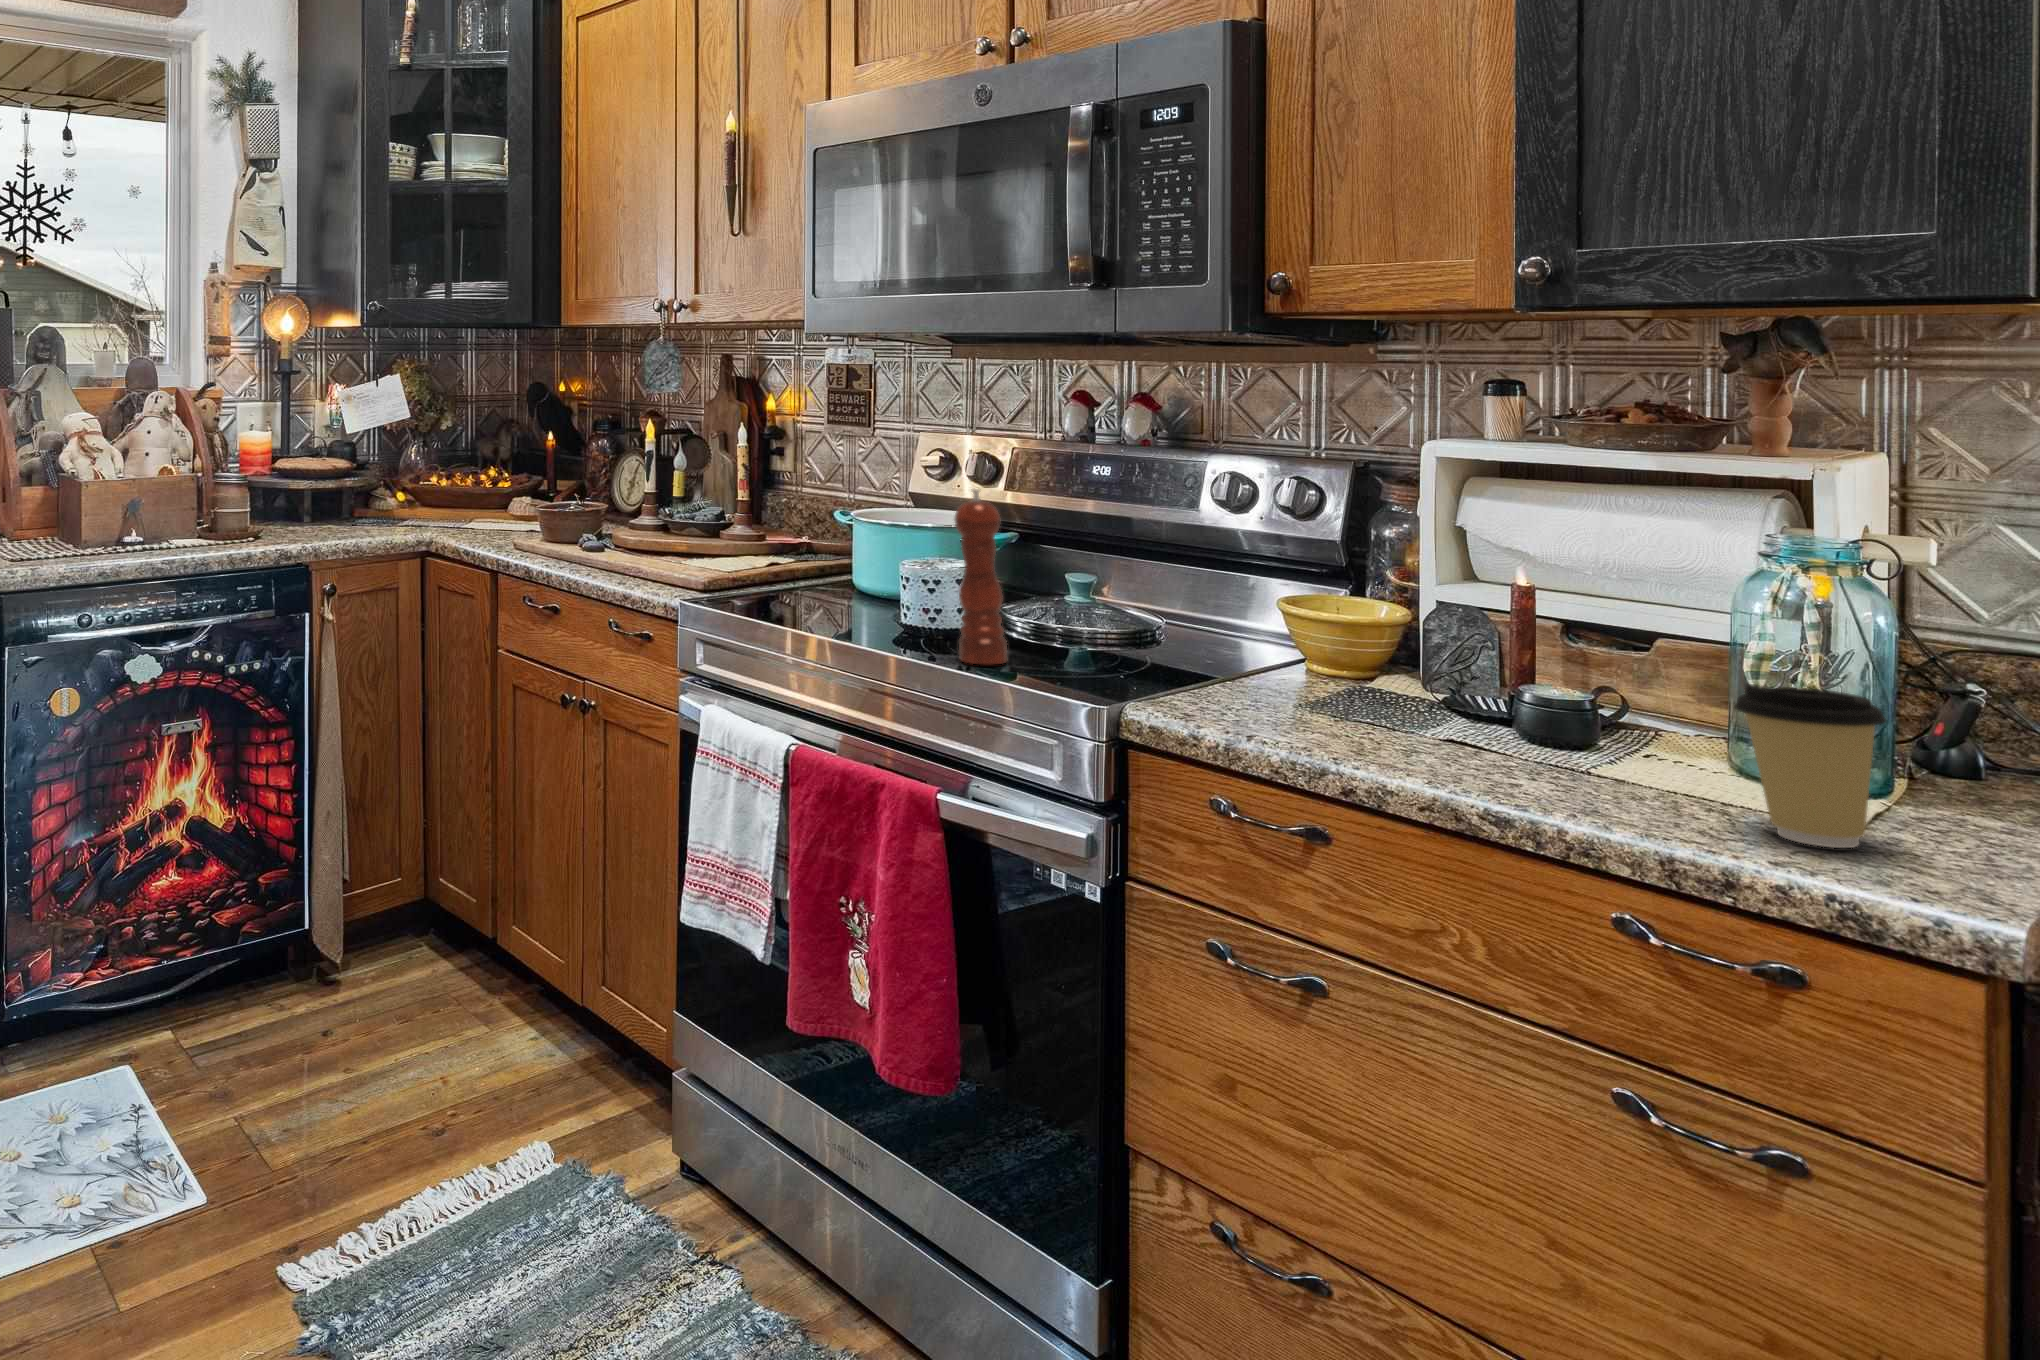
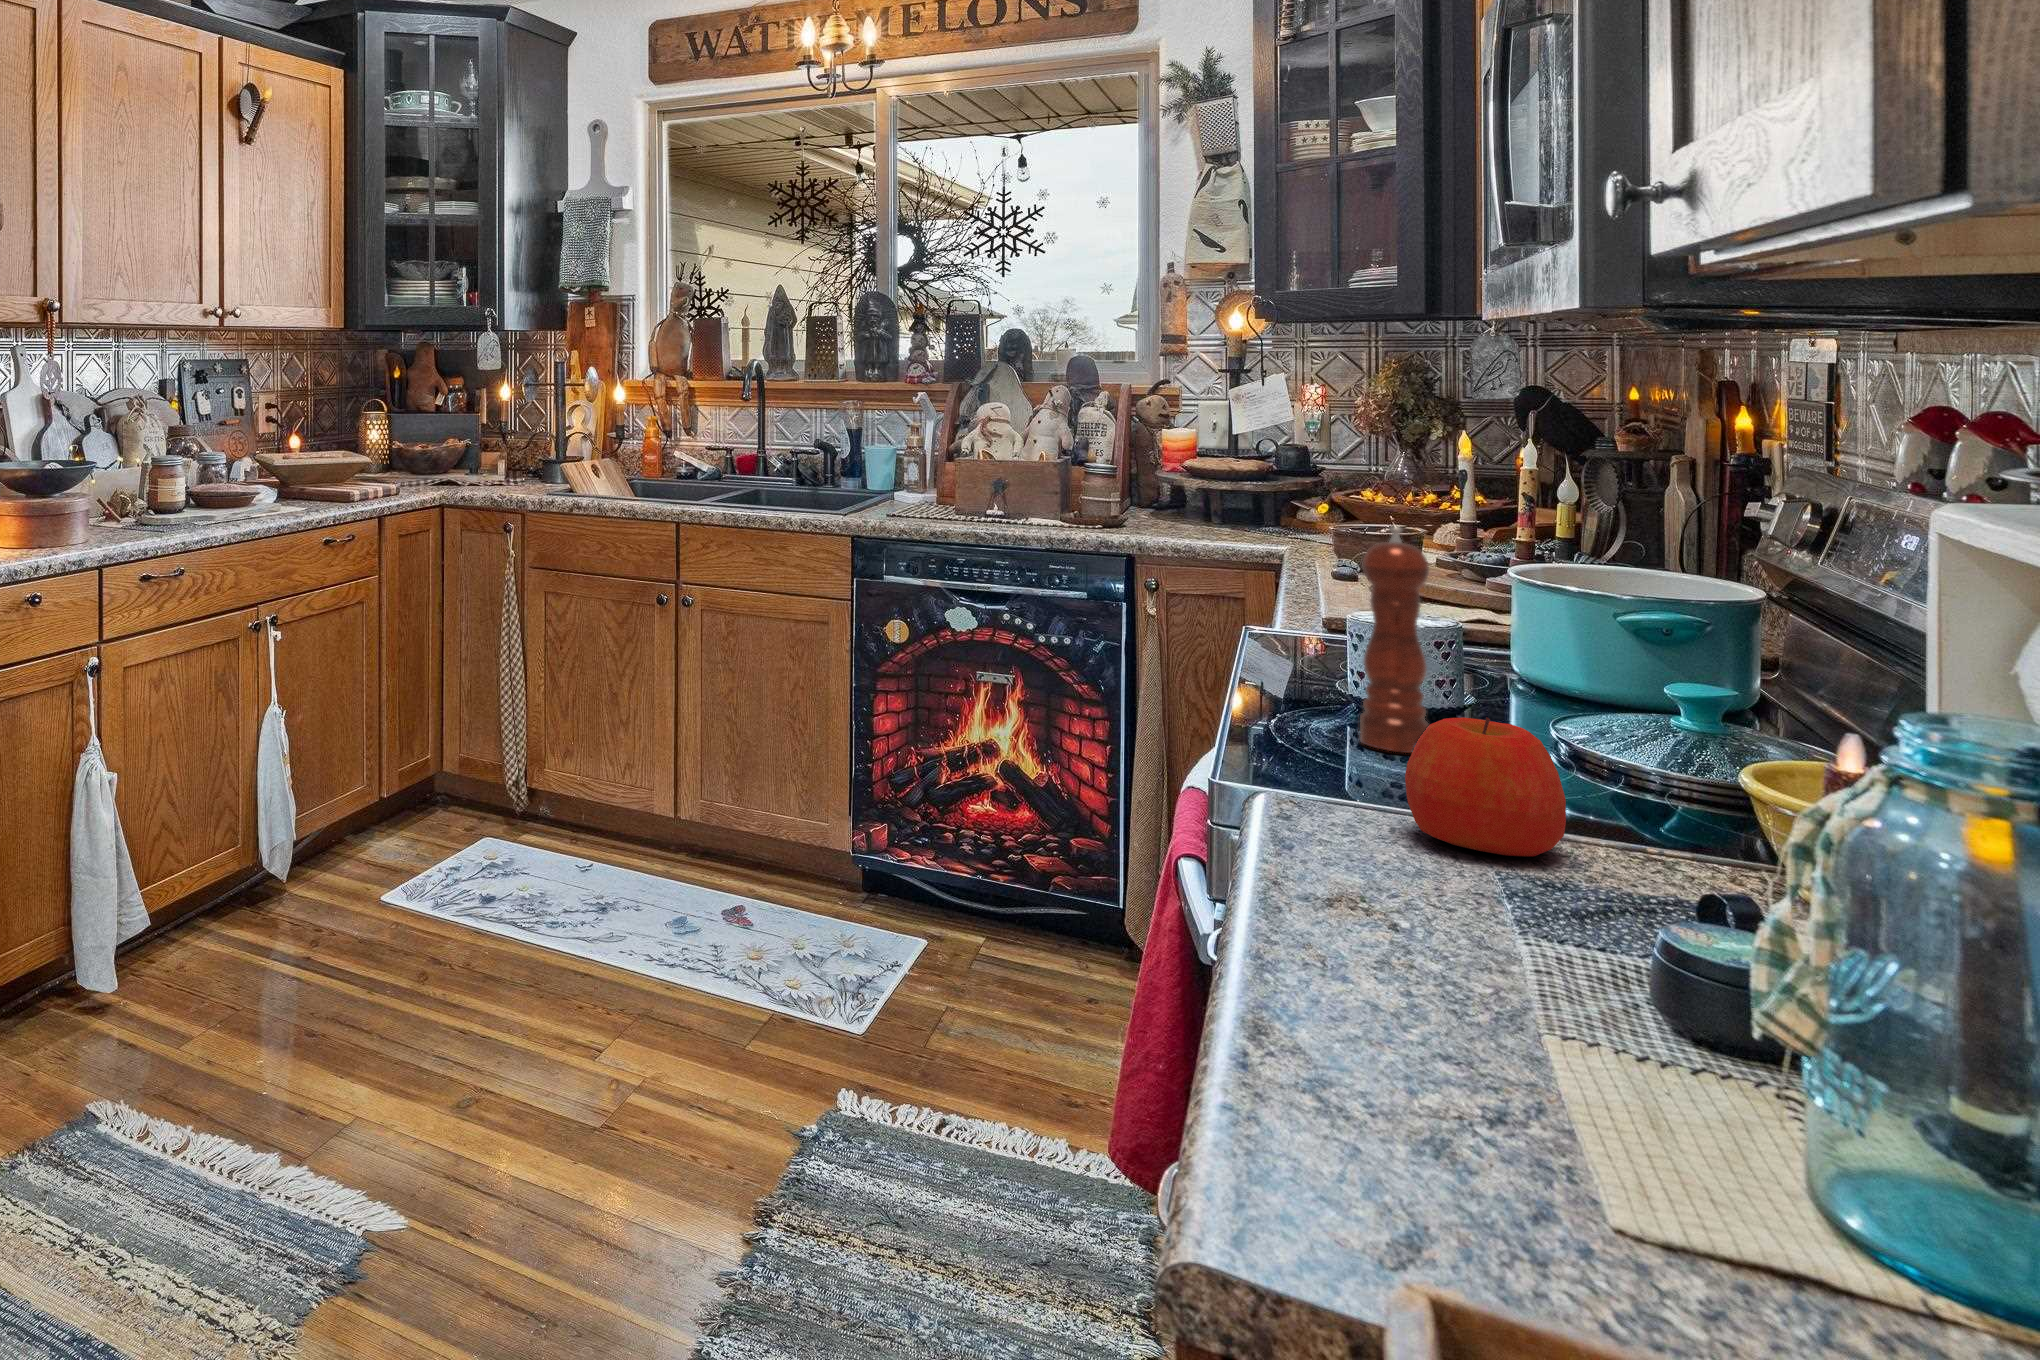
apple: none [1176,610,1280,706] -> present [1405,717,1566,856]
coffee cup: present [1735,684,1886,848] -> none [1393,878,1617,1178]

